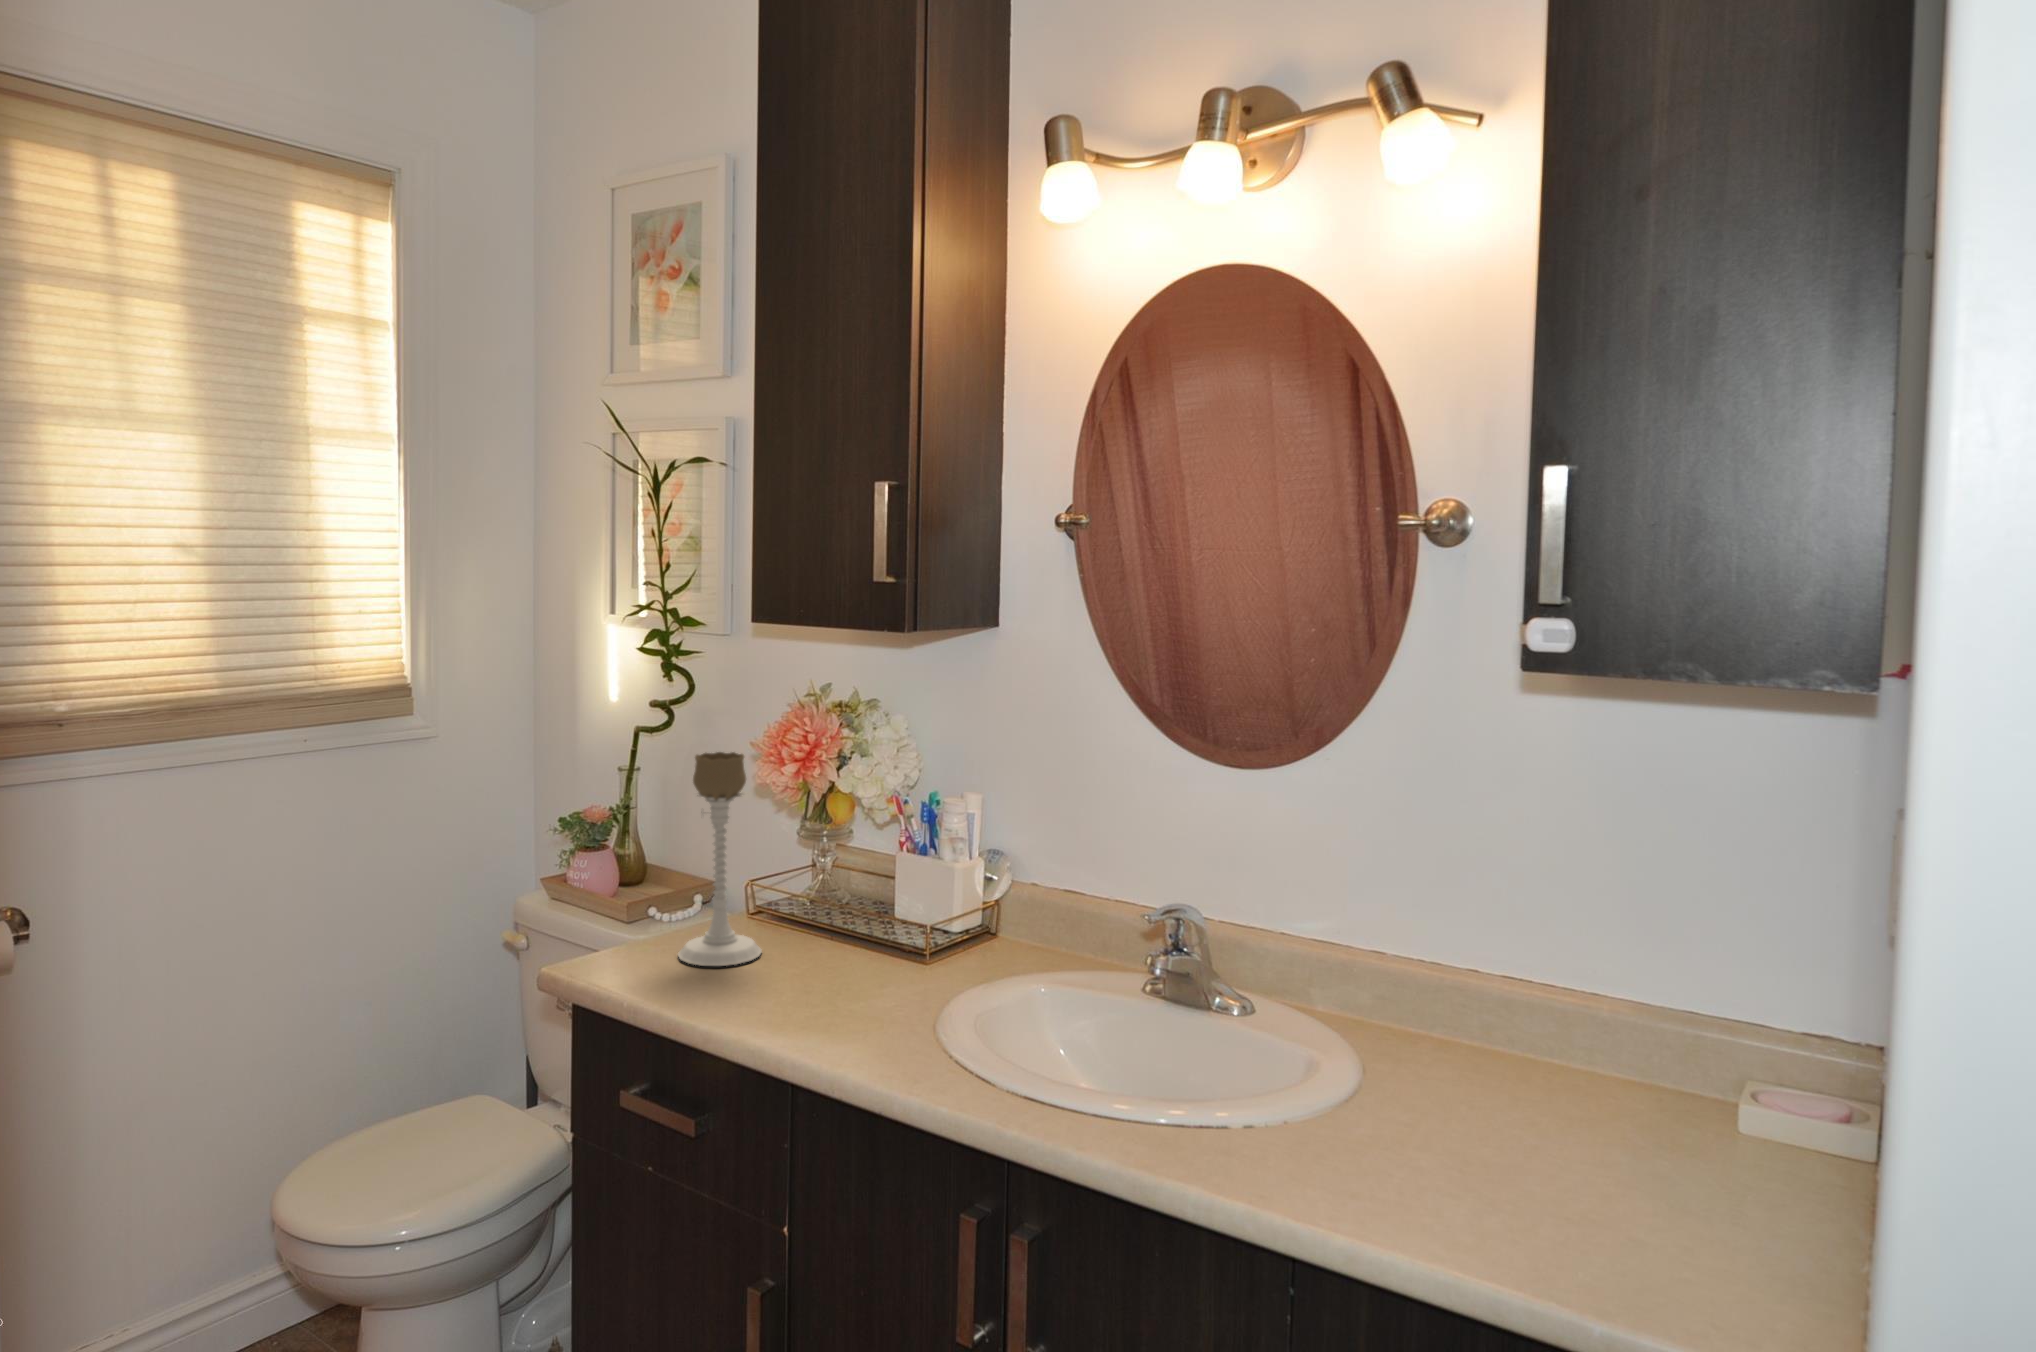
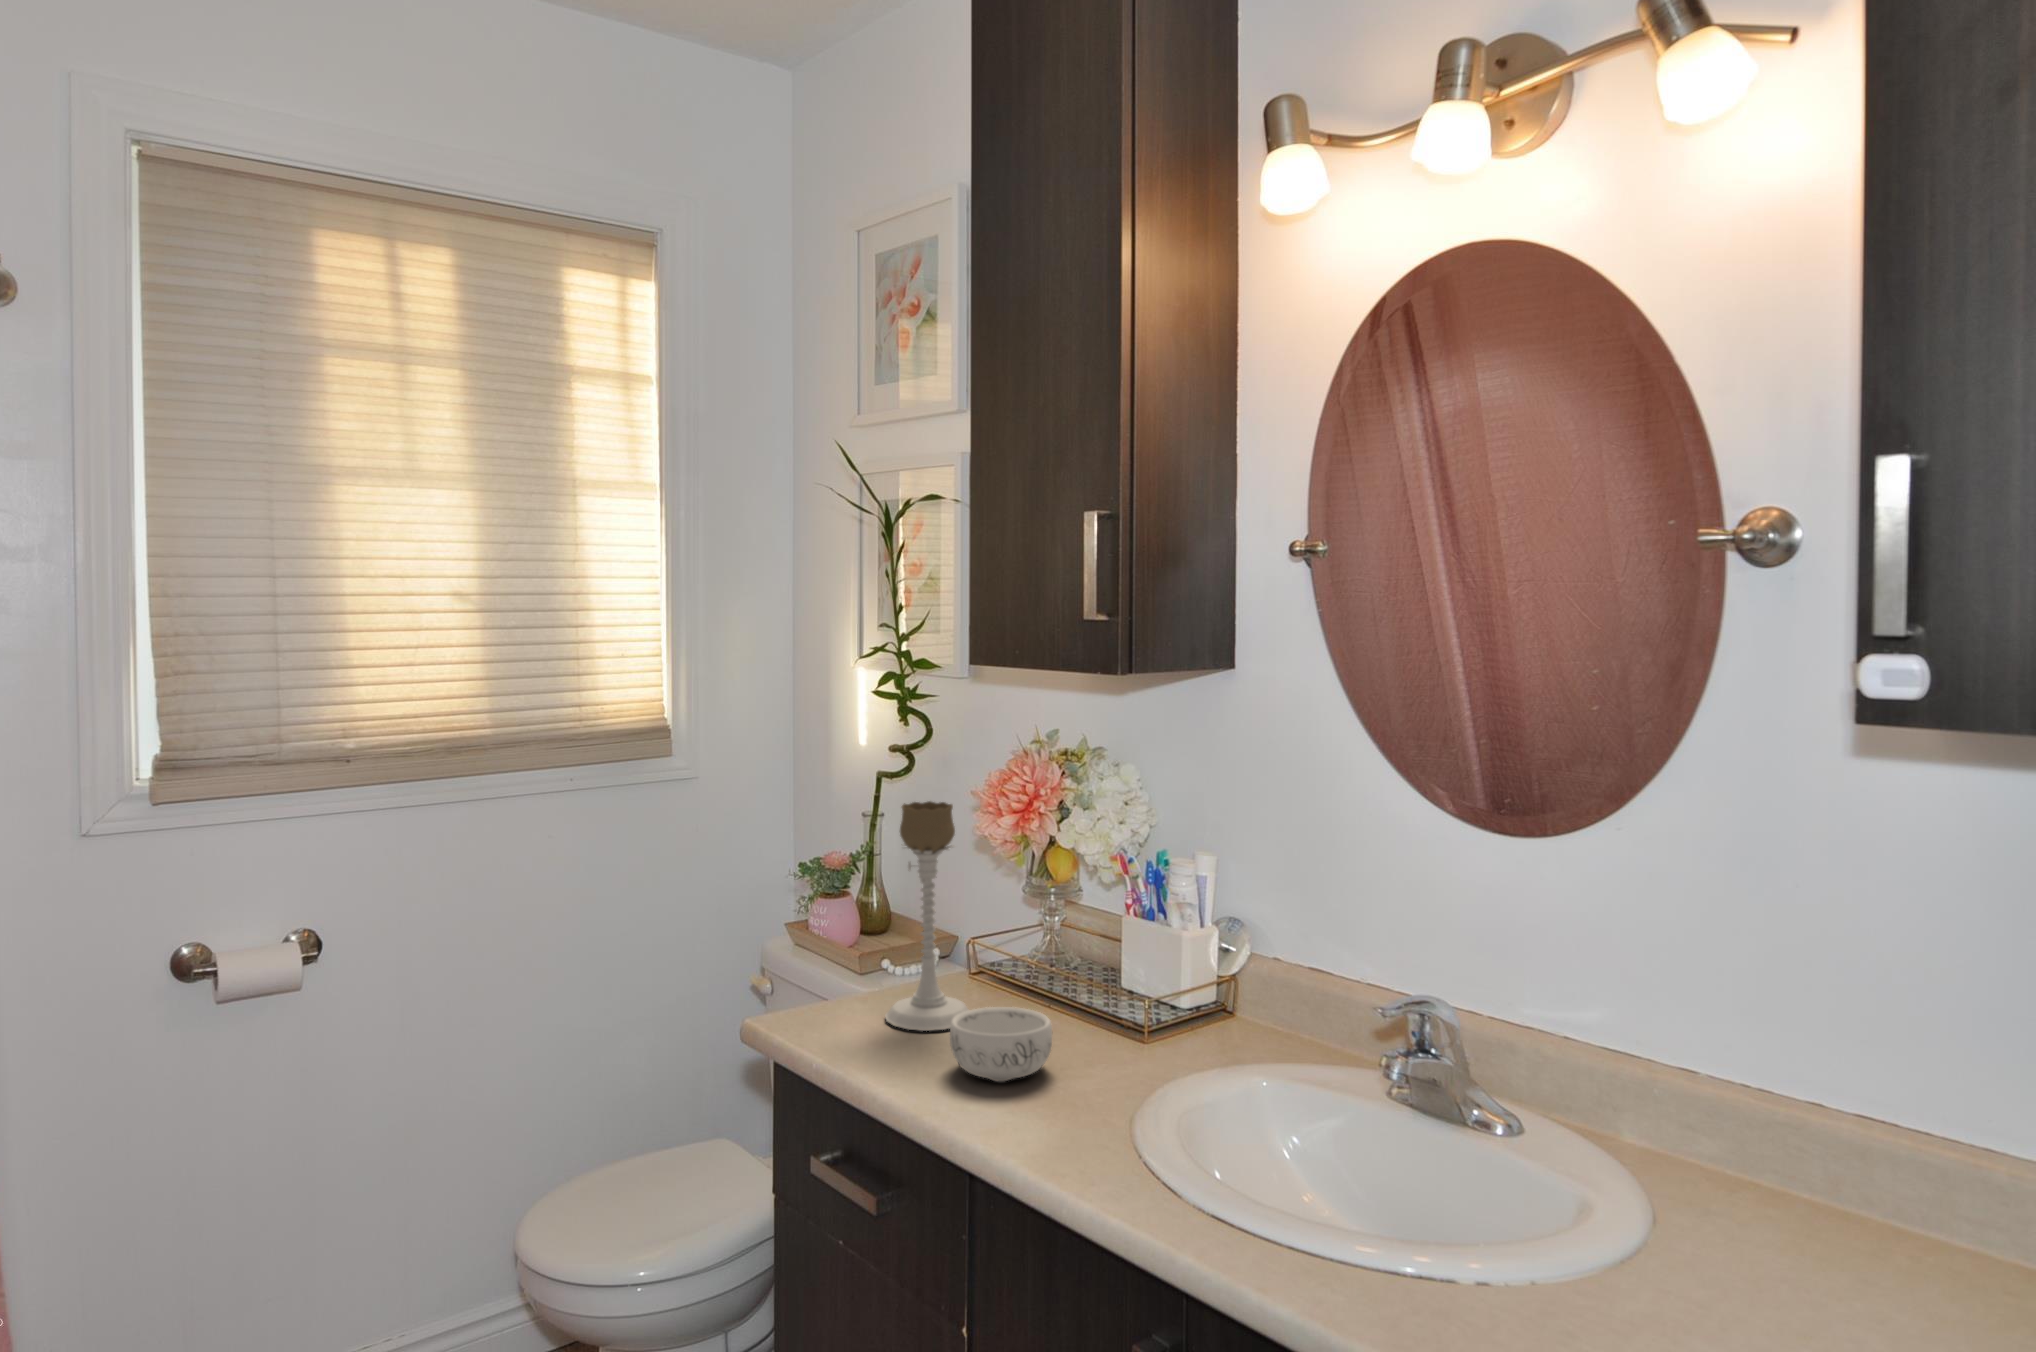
decorative bowl: none [756,939,851,1006] -> present [950,1007,1052,1082]

